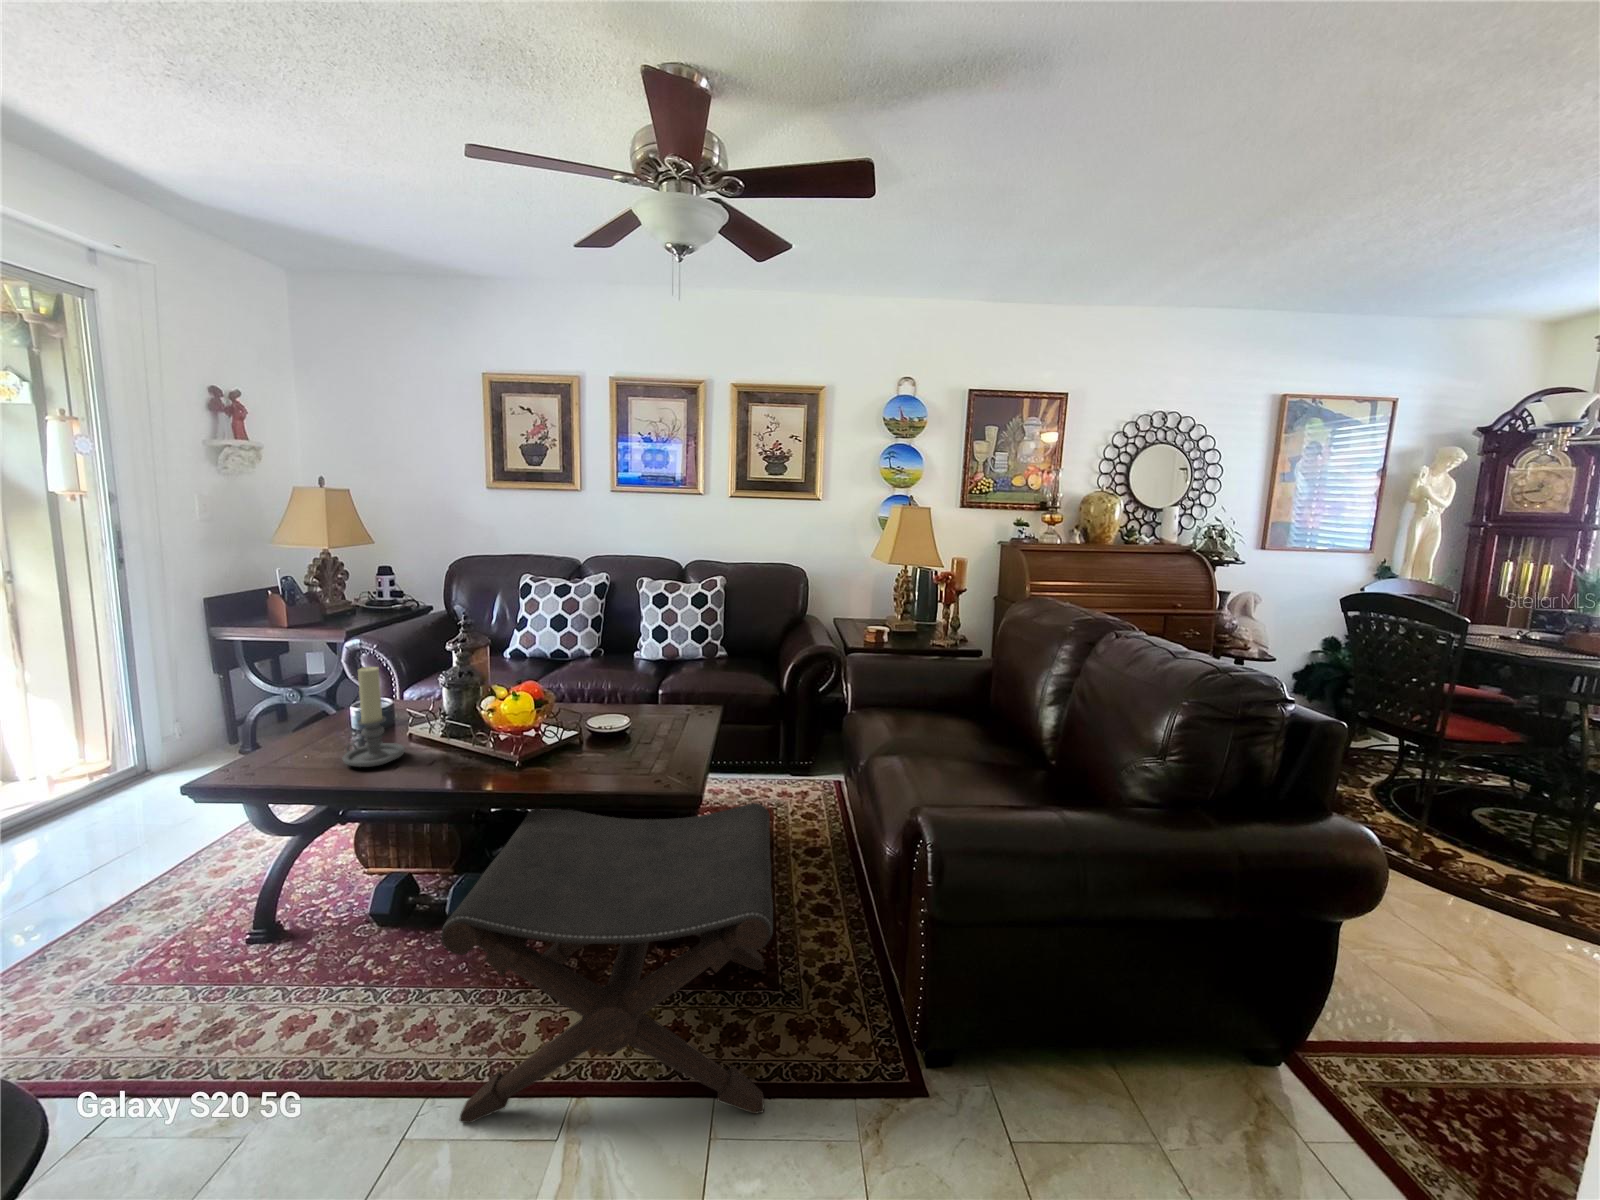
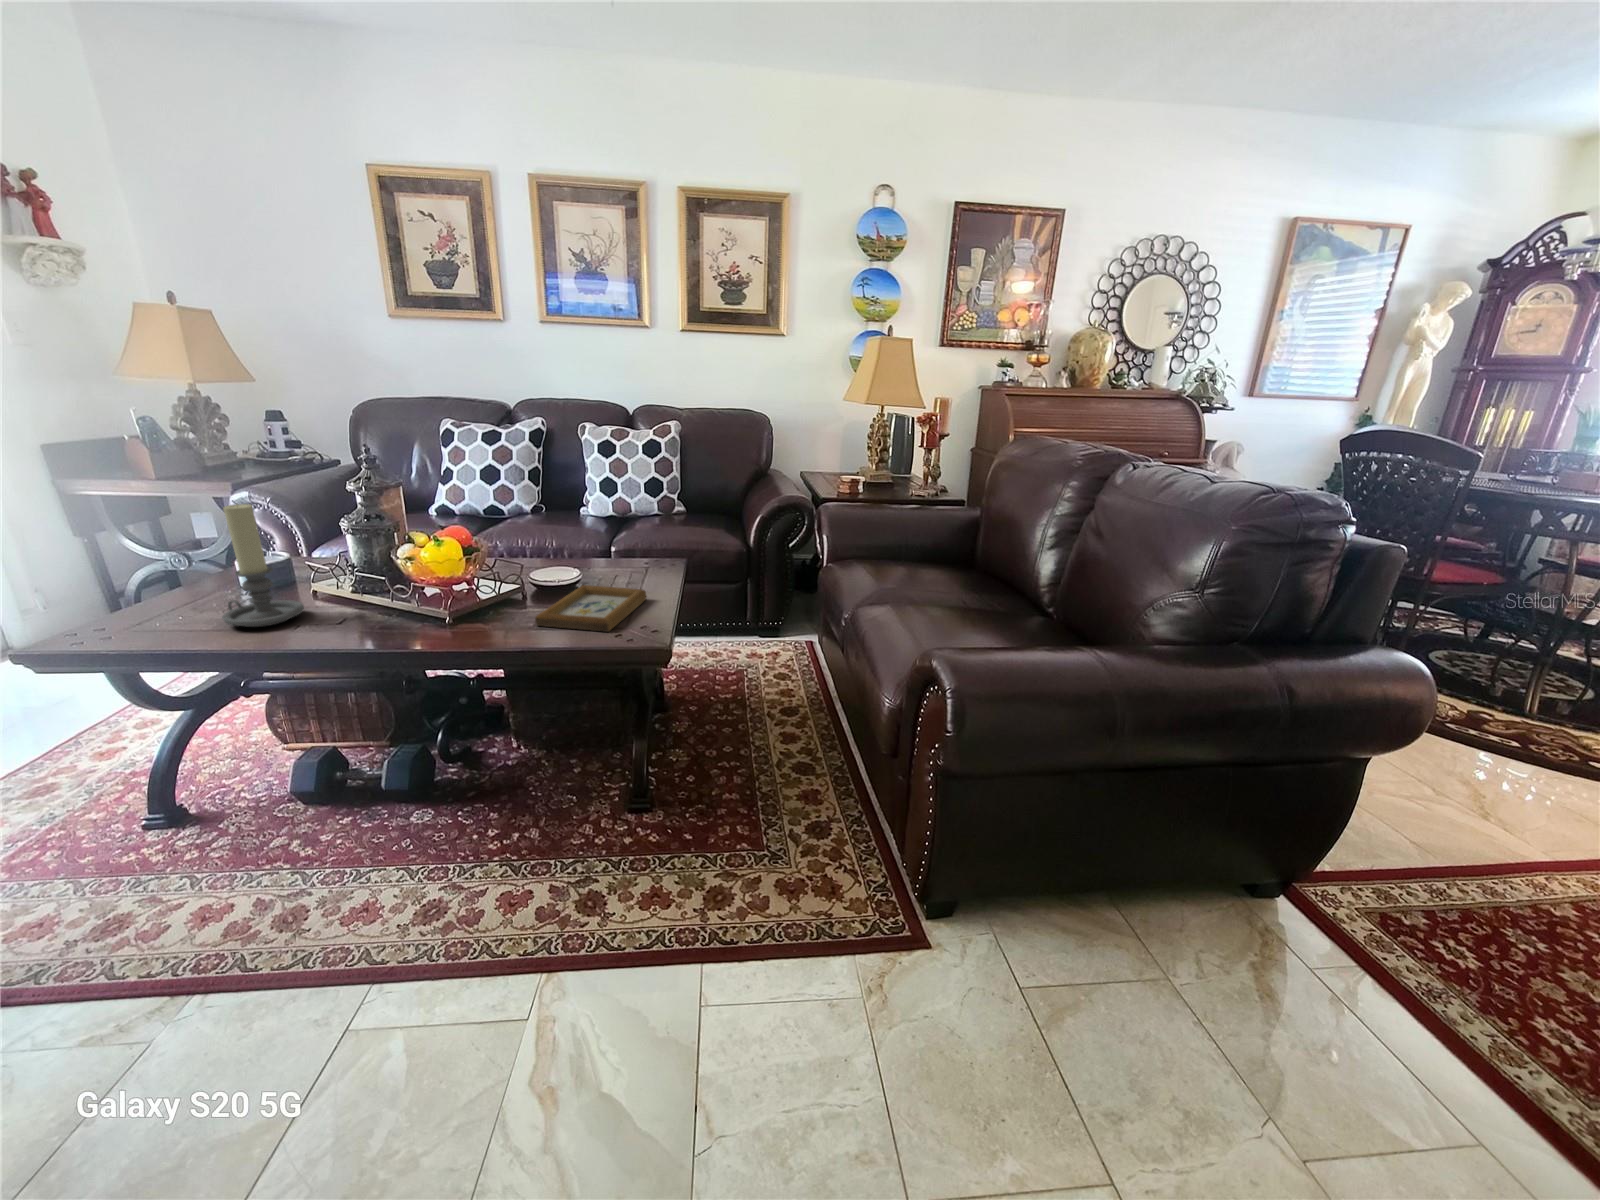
picture frame: none [590,732,685,778] -> present [535,585,646,632]
footstool: present [441,803,773,1123] -> none [357,657,767,1008]

